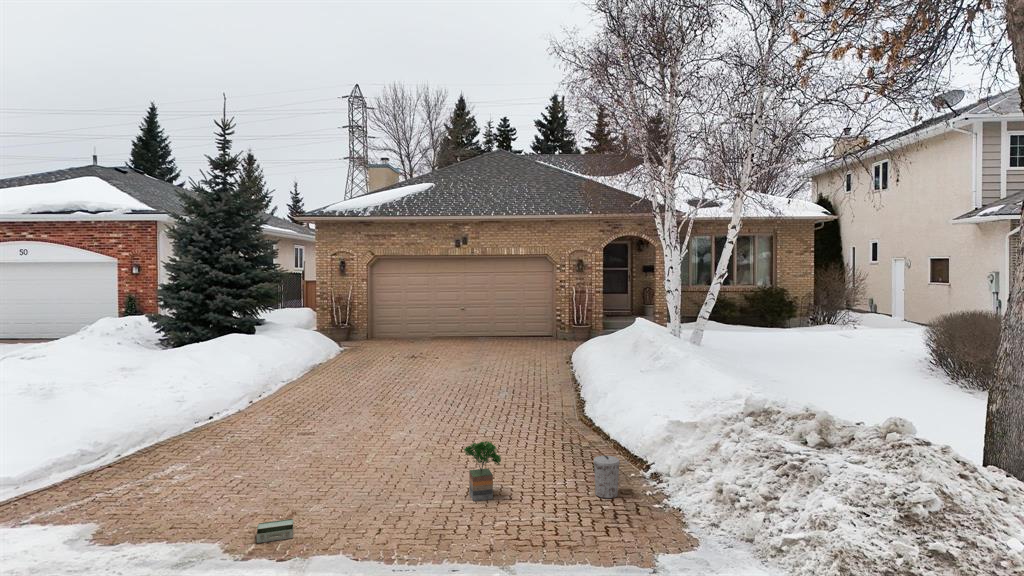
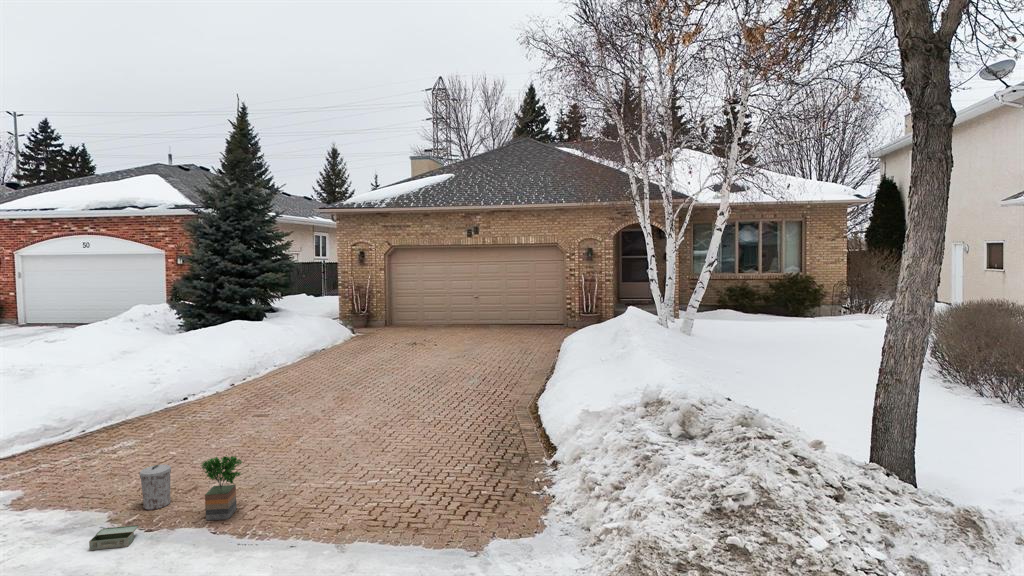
potted tree: present [464,441,501,501] -> present [201,456,242,520]
trash can: present [593,456,620,499] -> present [140,465,171,510]

